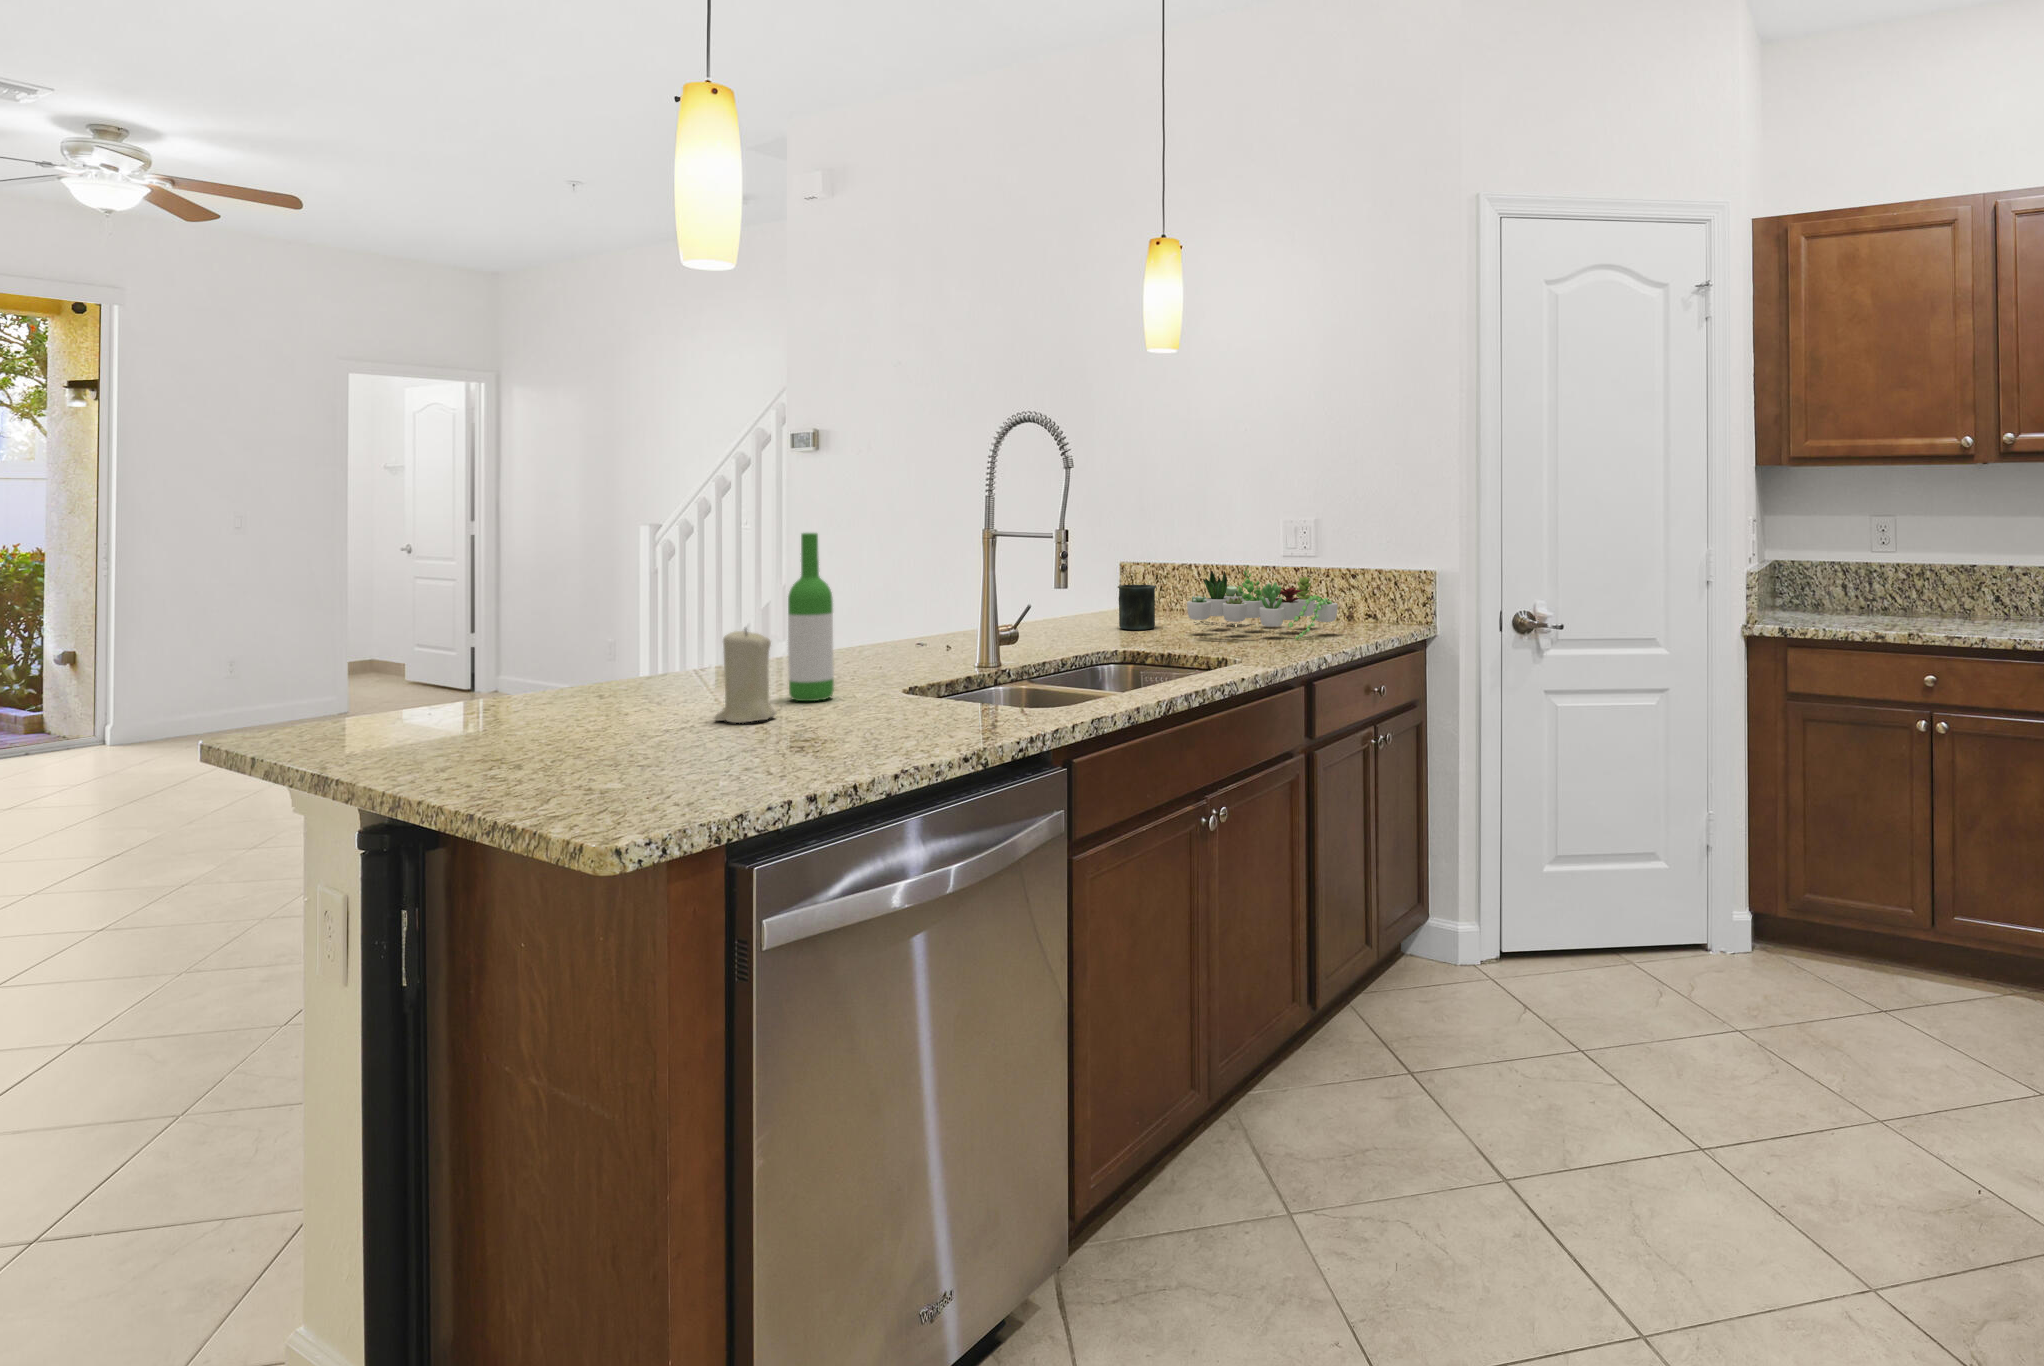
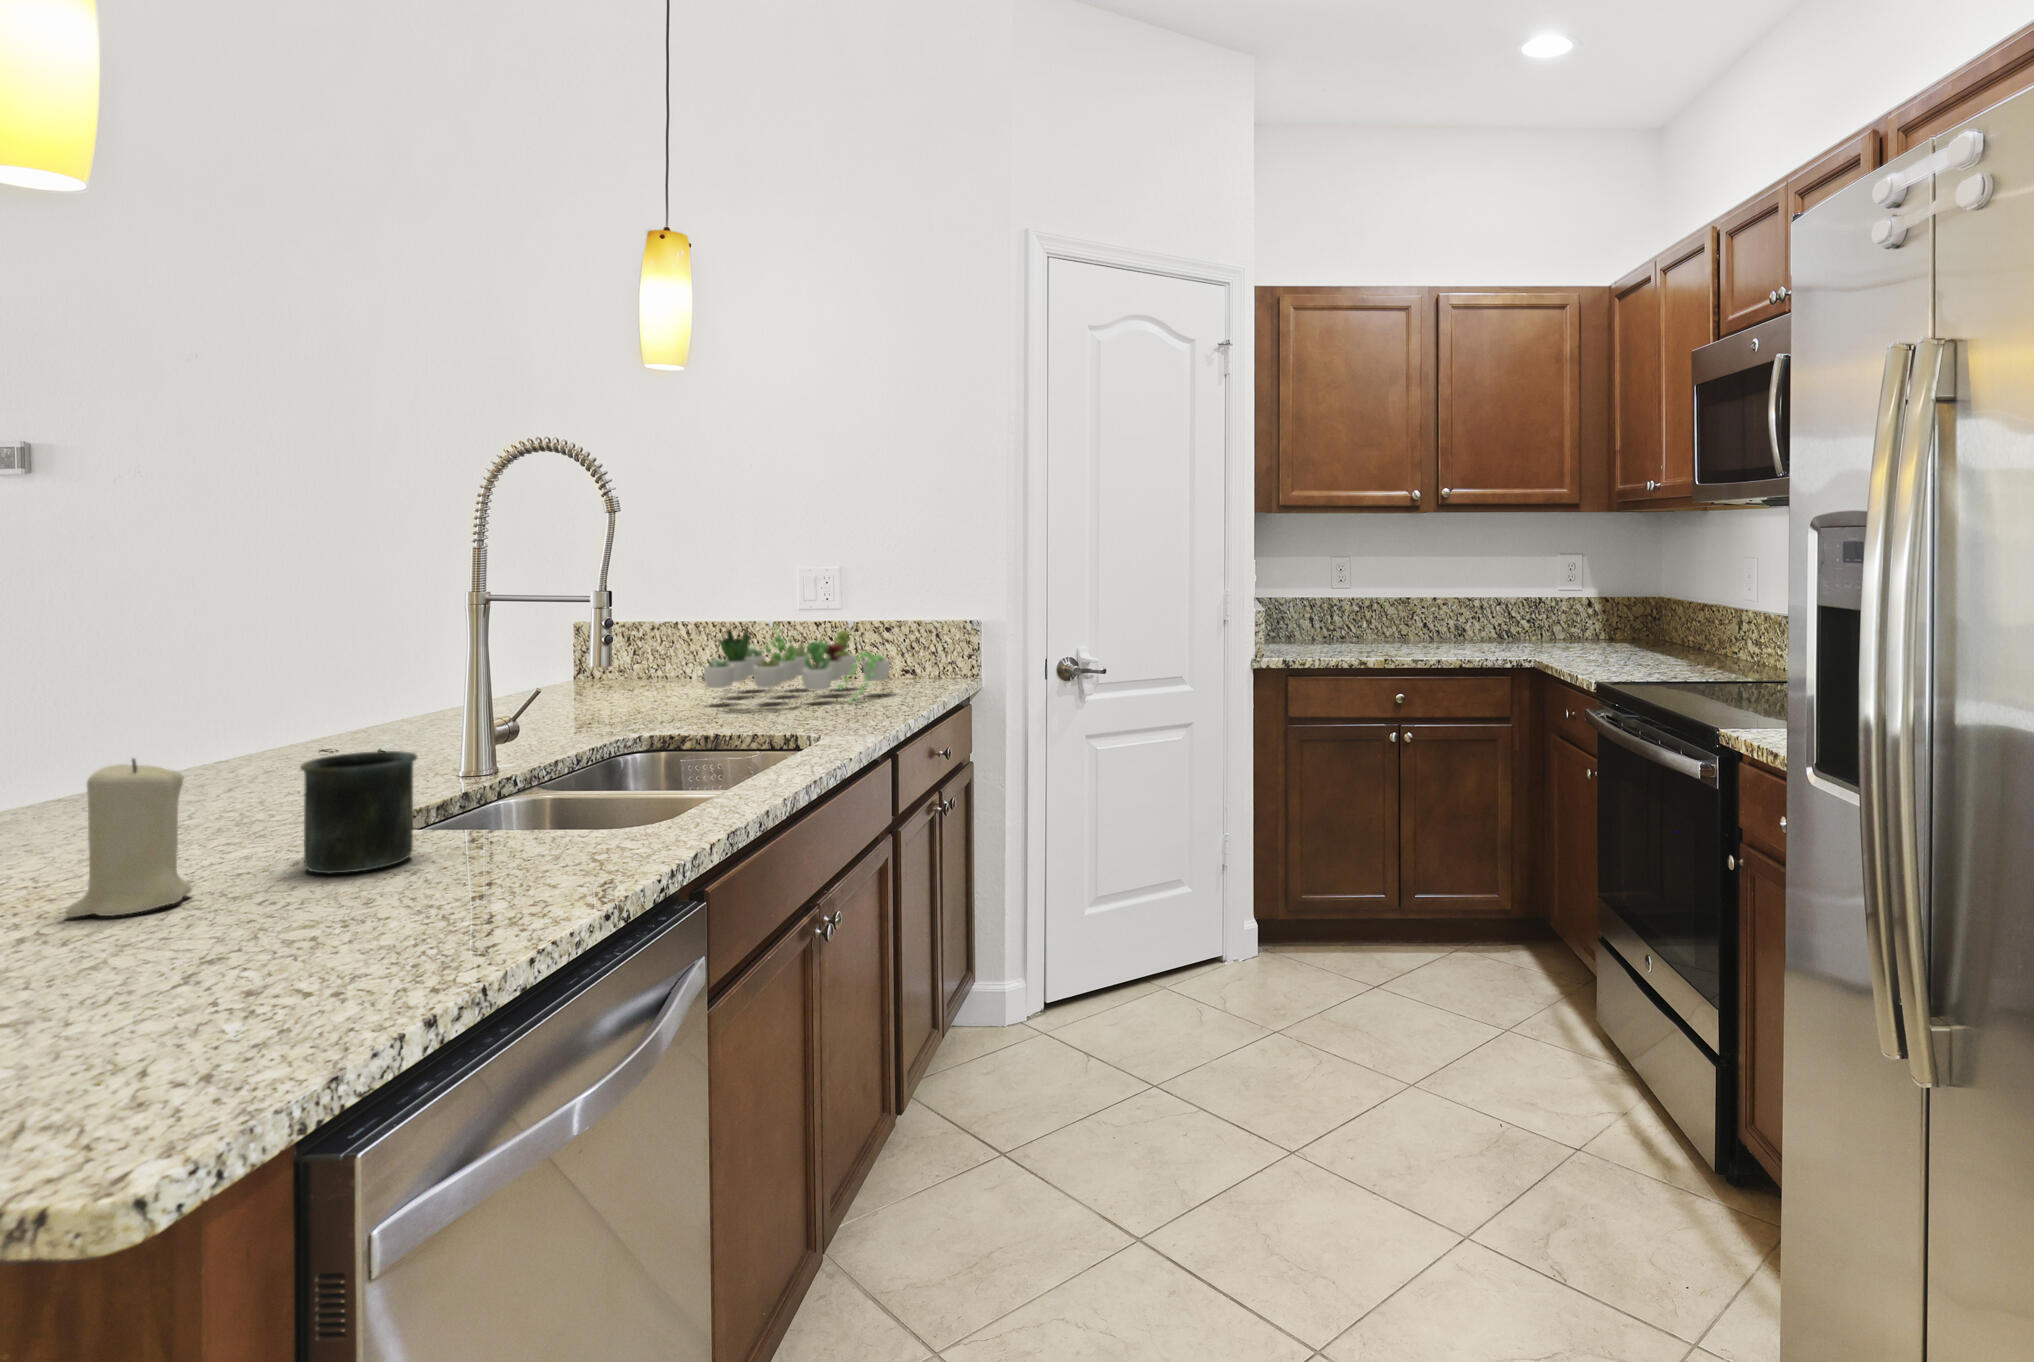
wine bottle: present [788,533,834,701] -> none [178,602,264,862]
mug: present [1118,585,1156,630] -> present [300,751,418,873]

